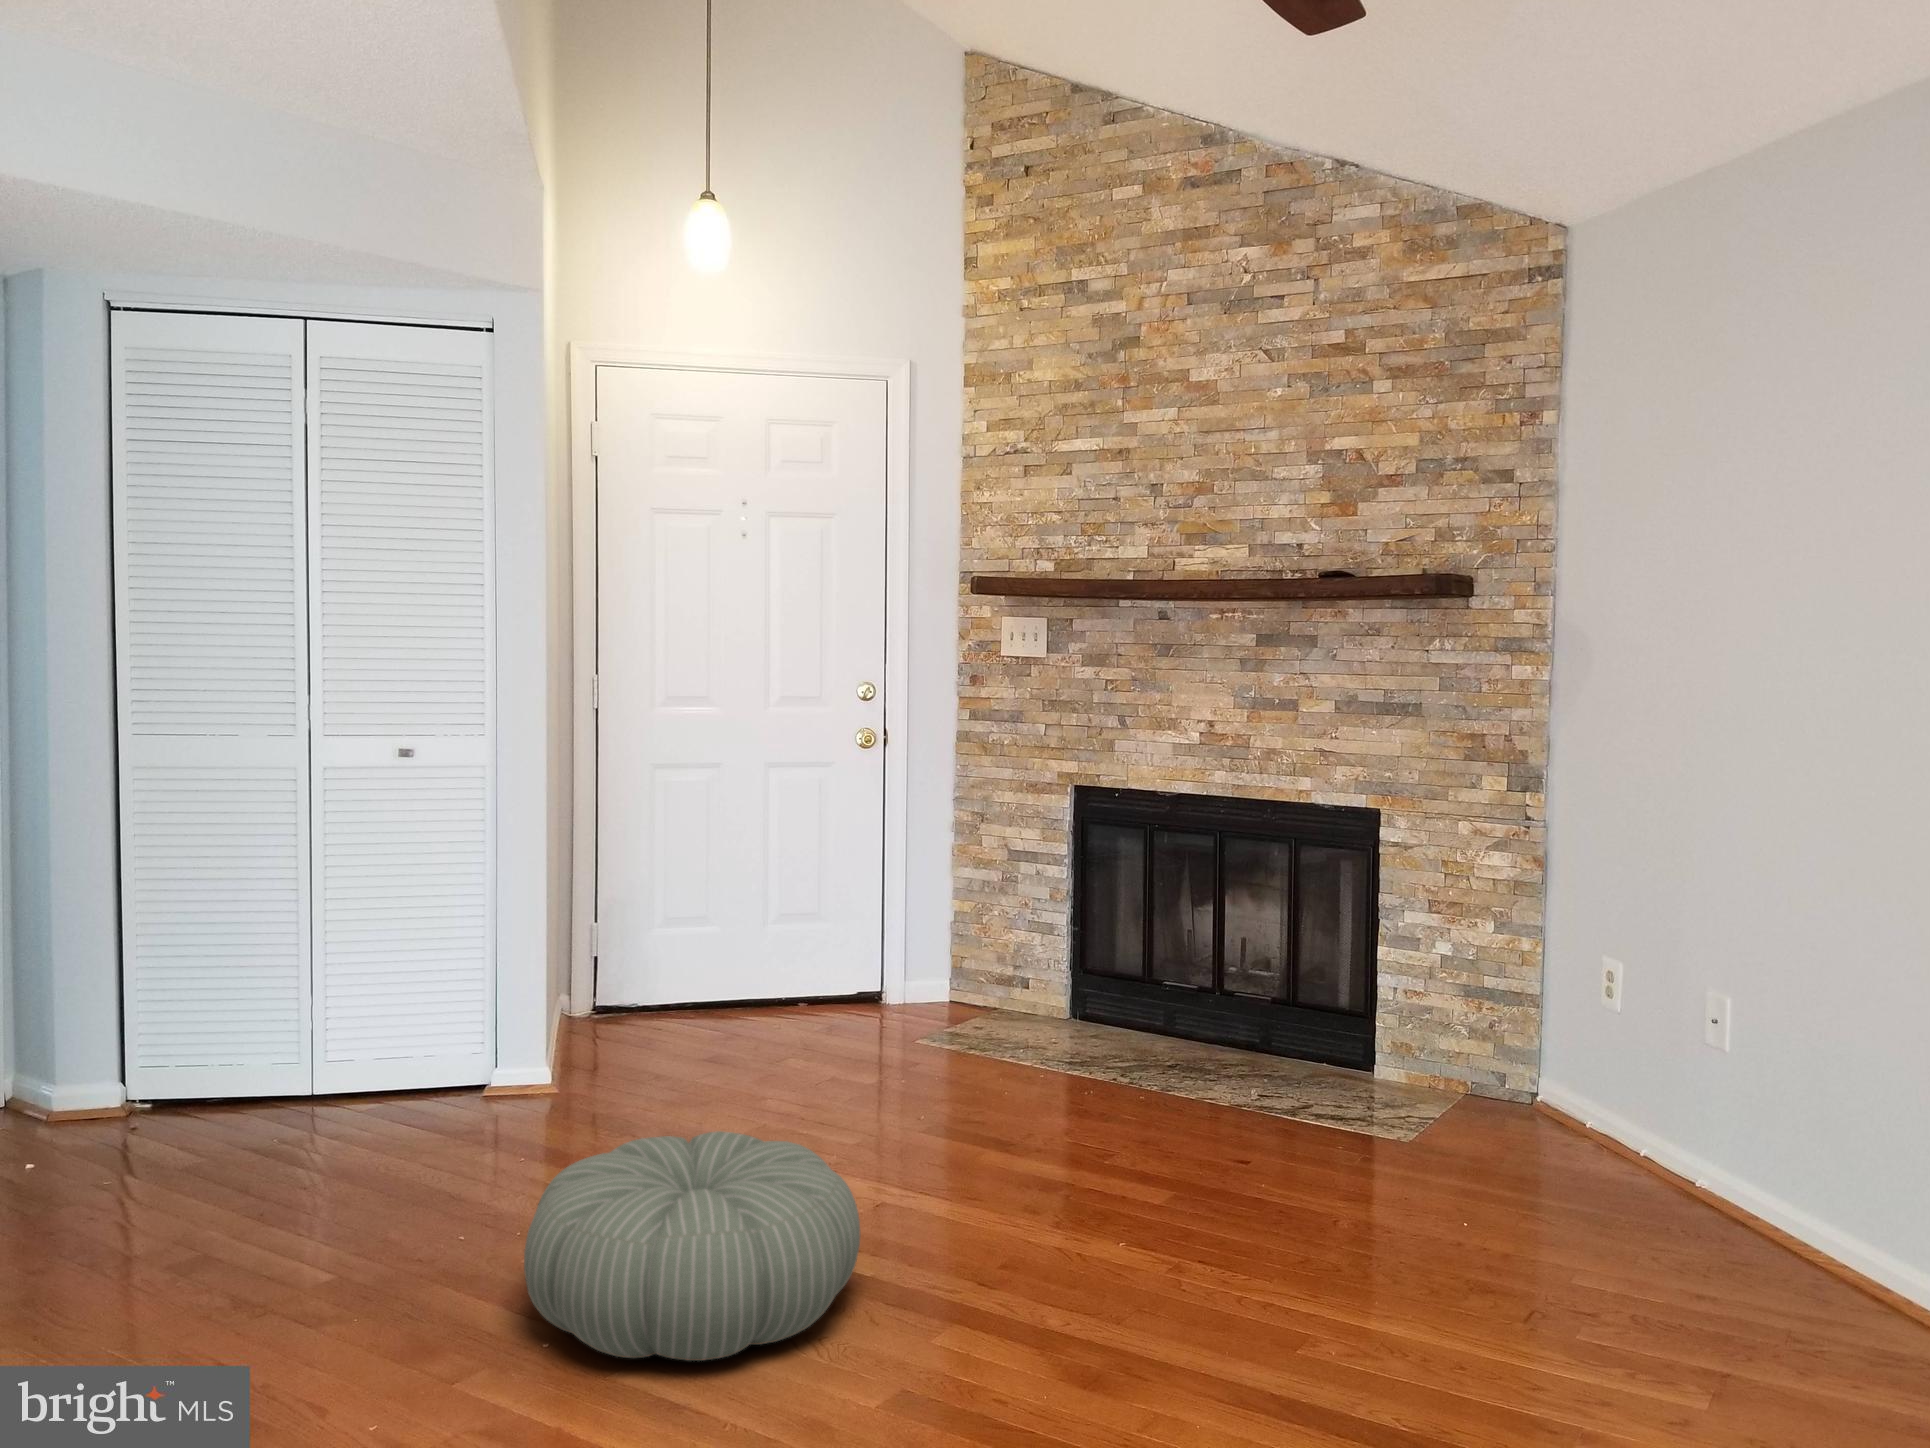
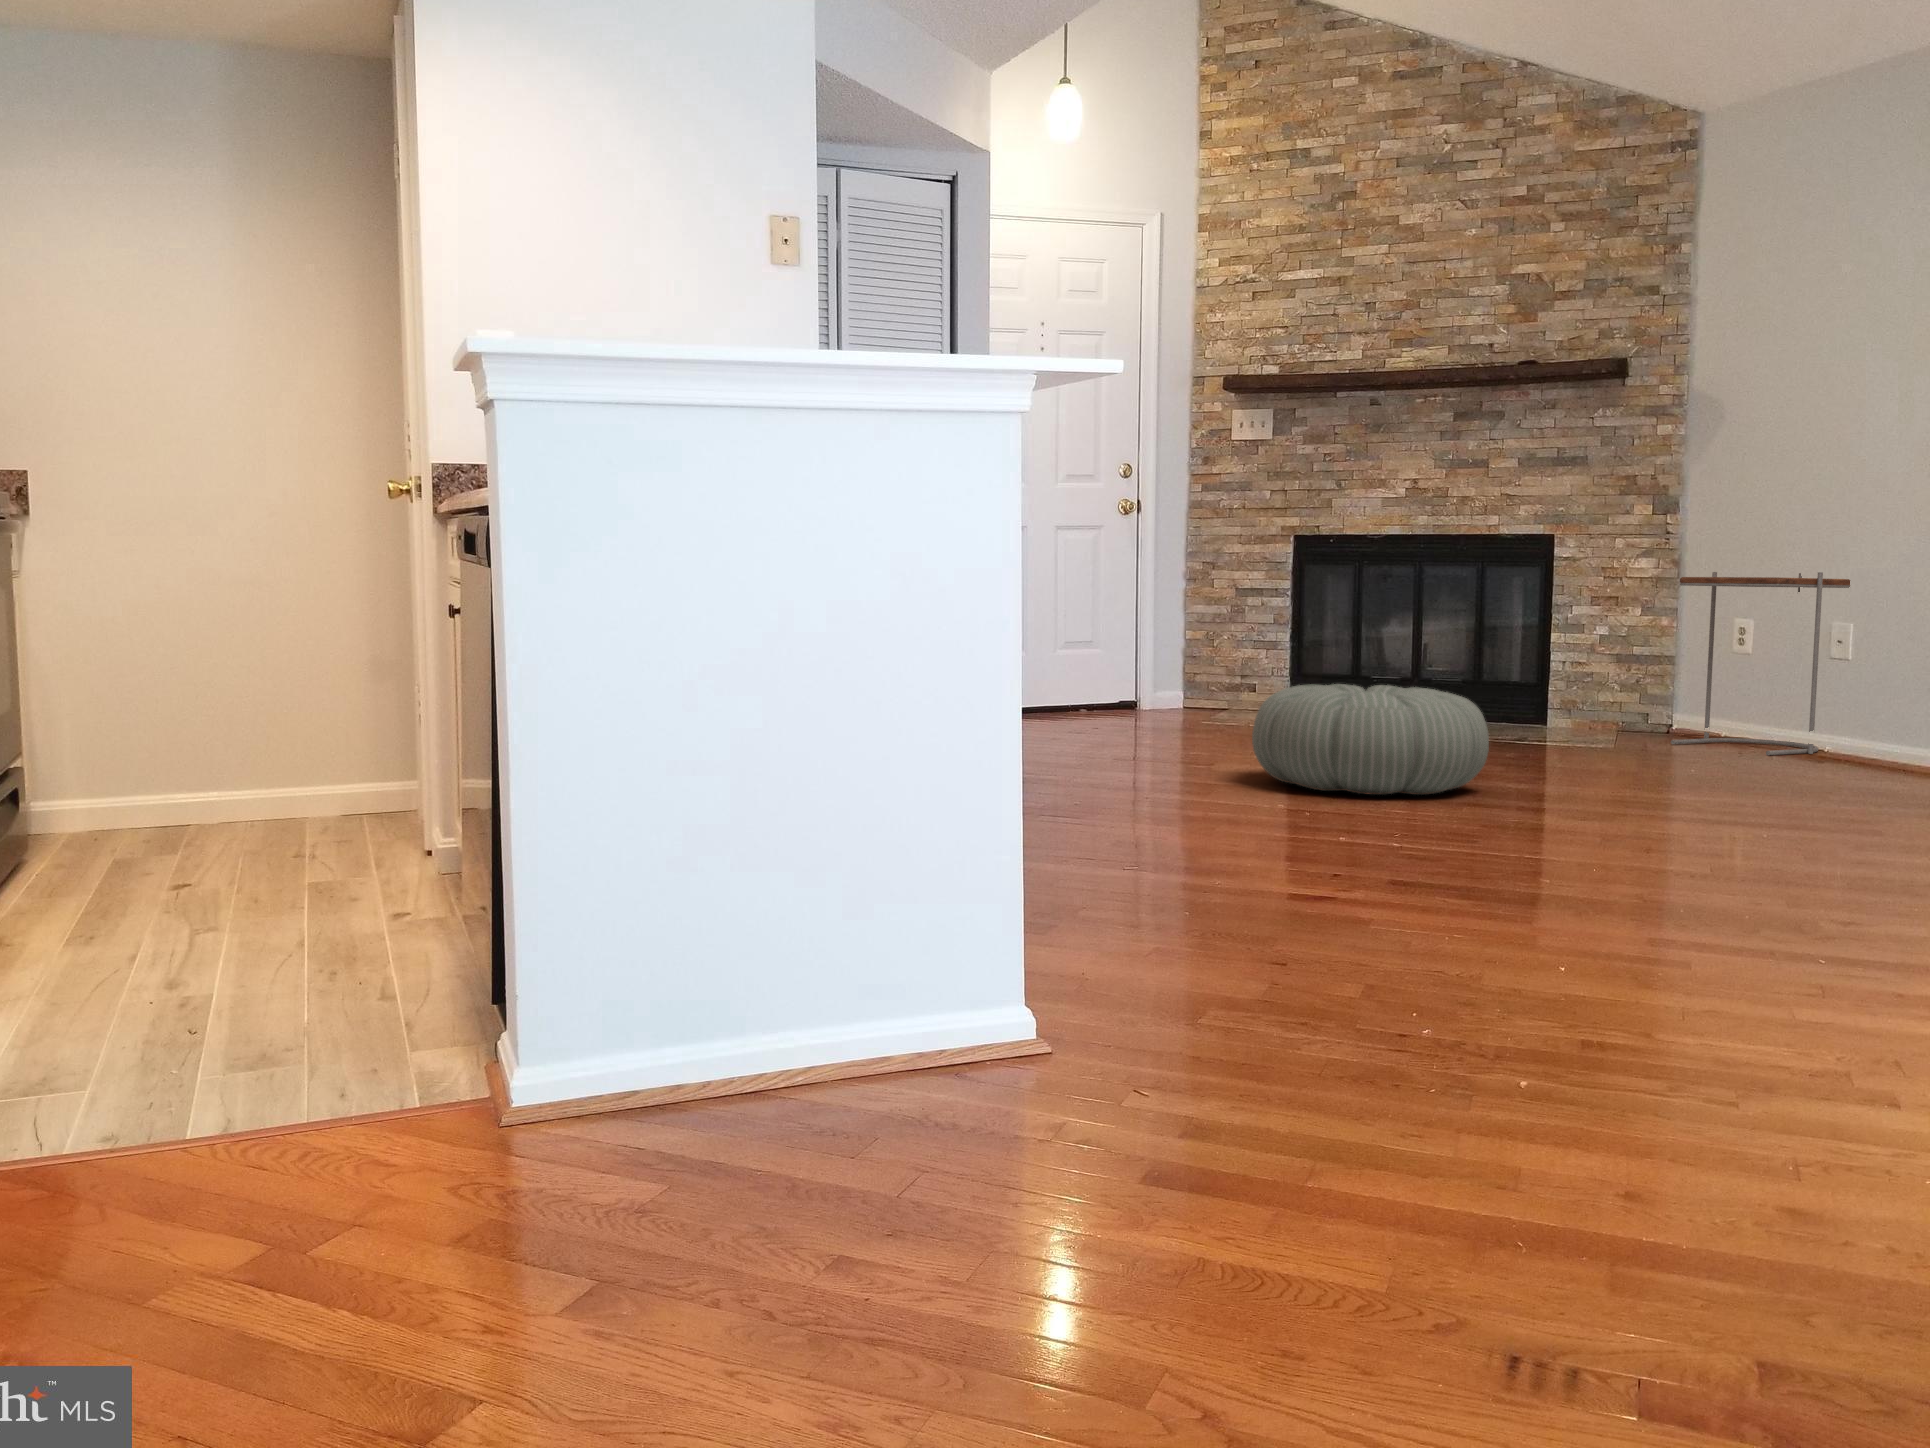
side table: none [1455,900,1699,1205] -> present [1671,572,1850,755]

